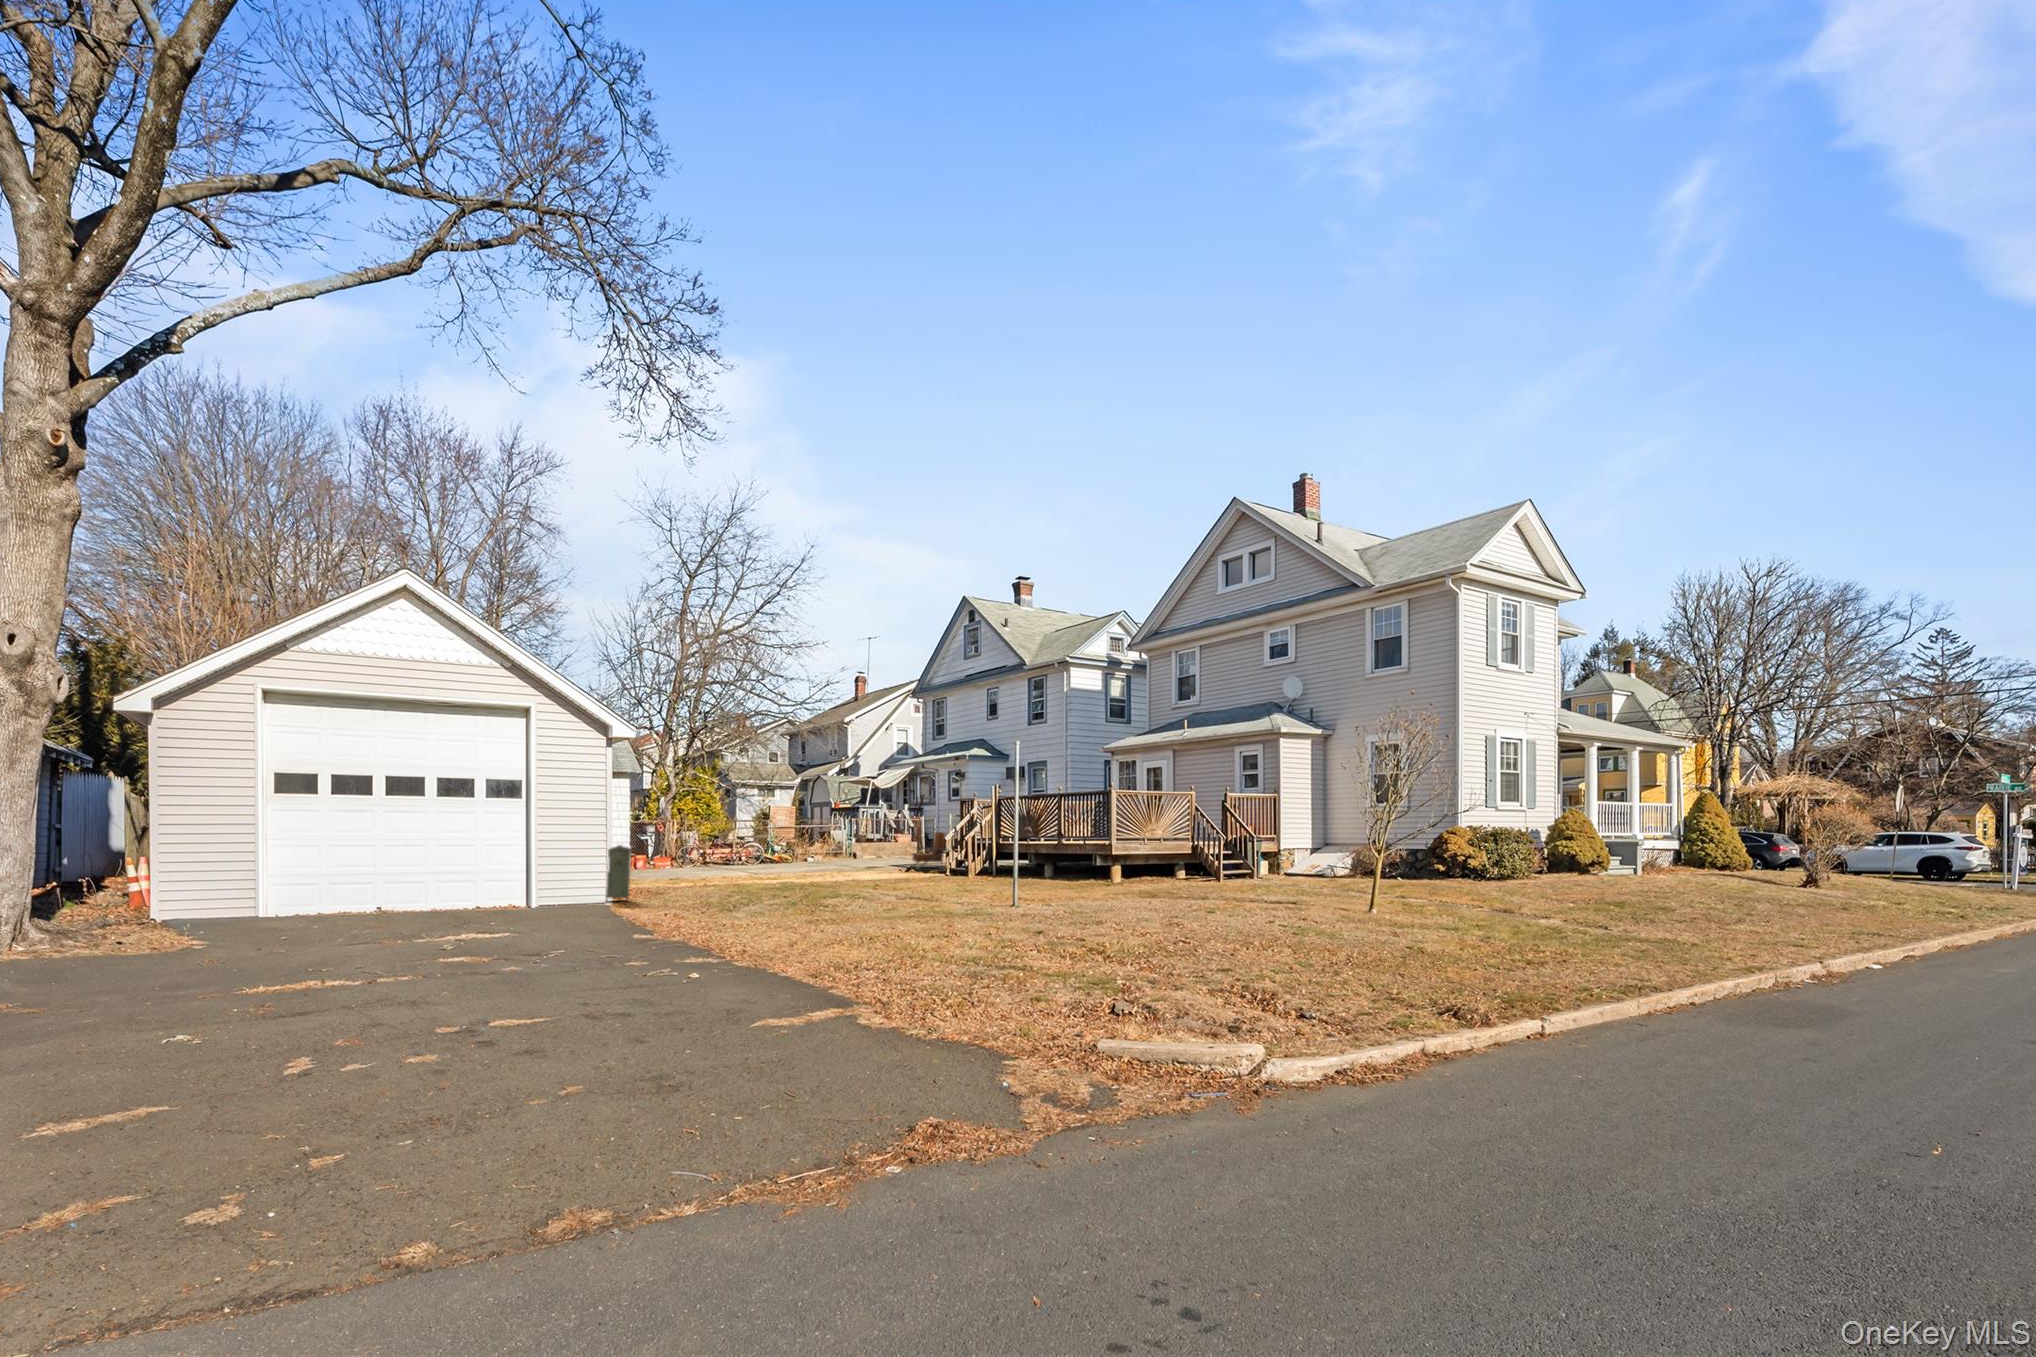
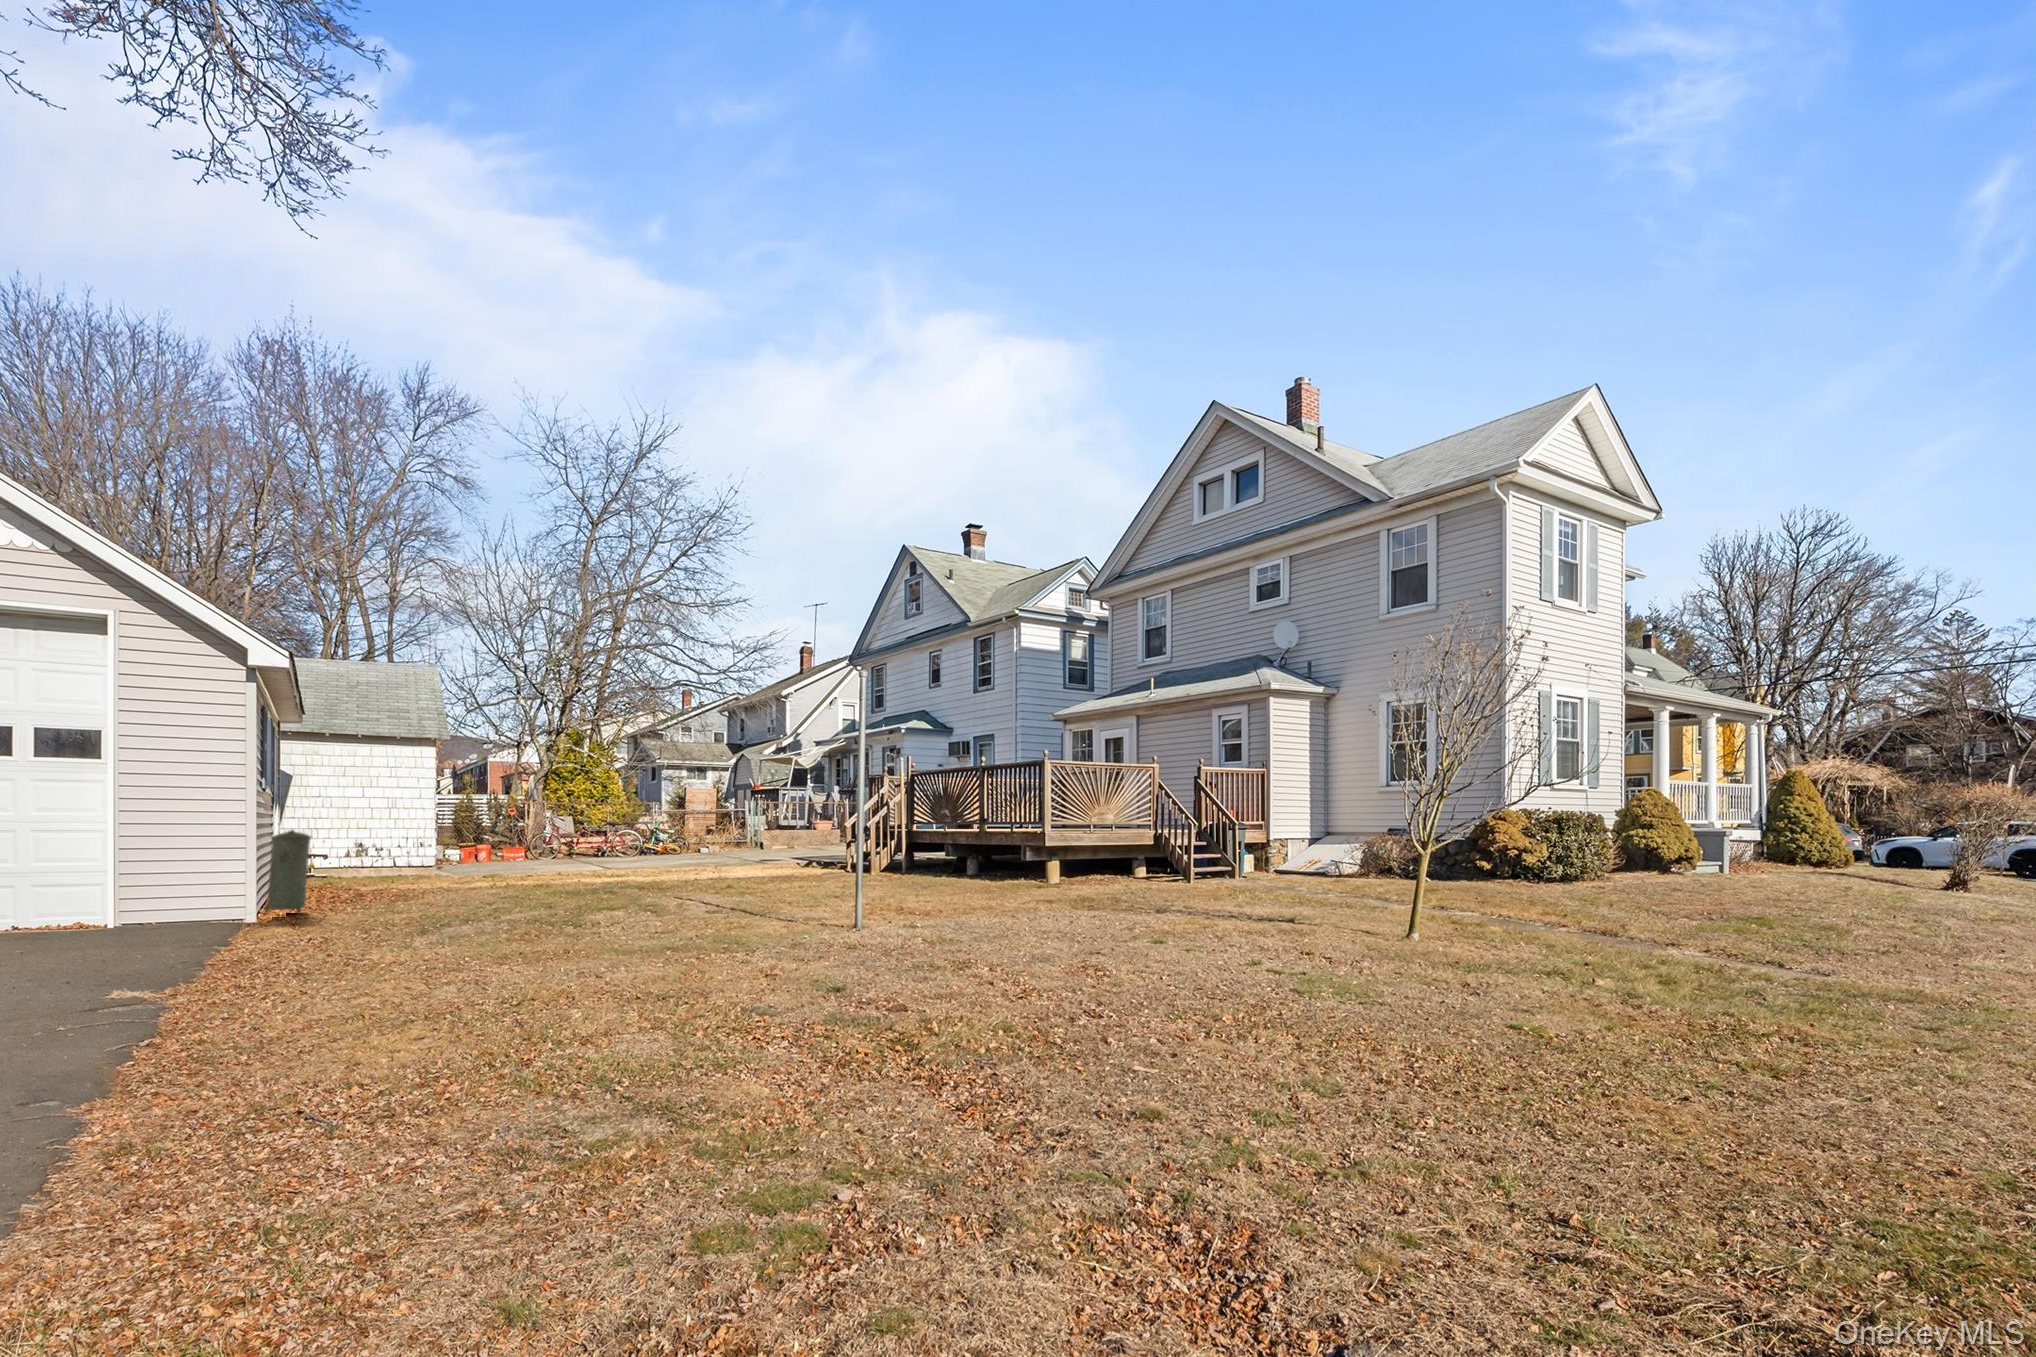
lounge chair: present [912,832,947,870] -> none [799,816,844,865]

